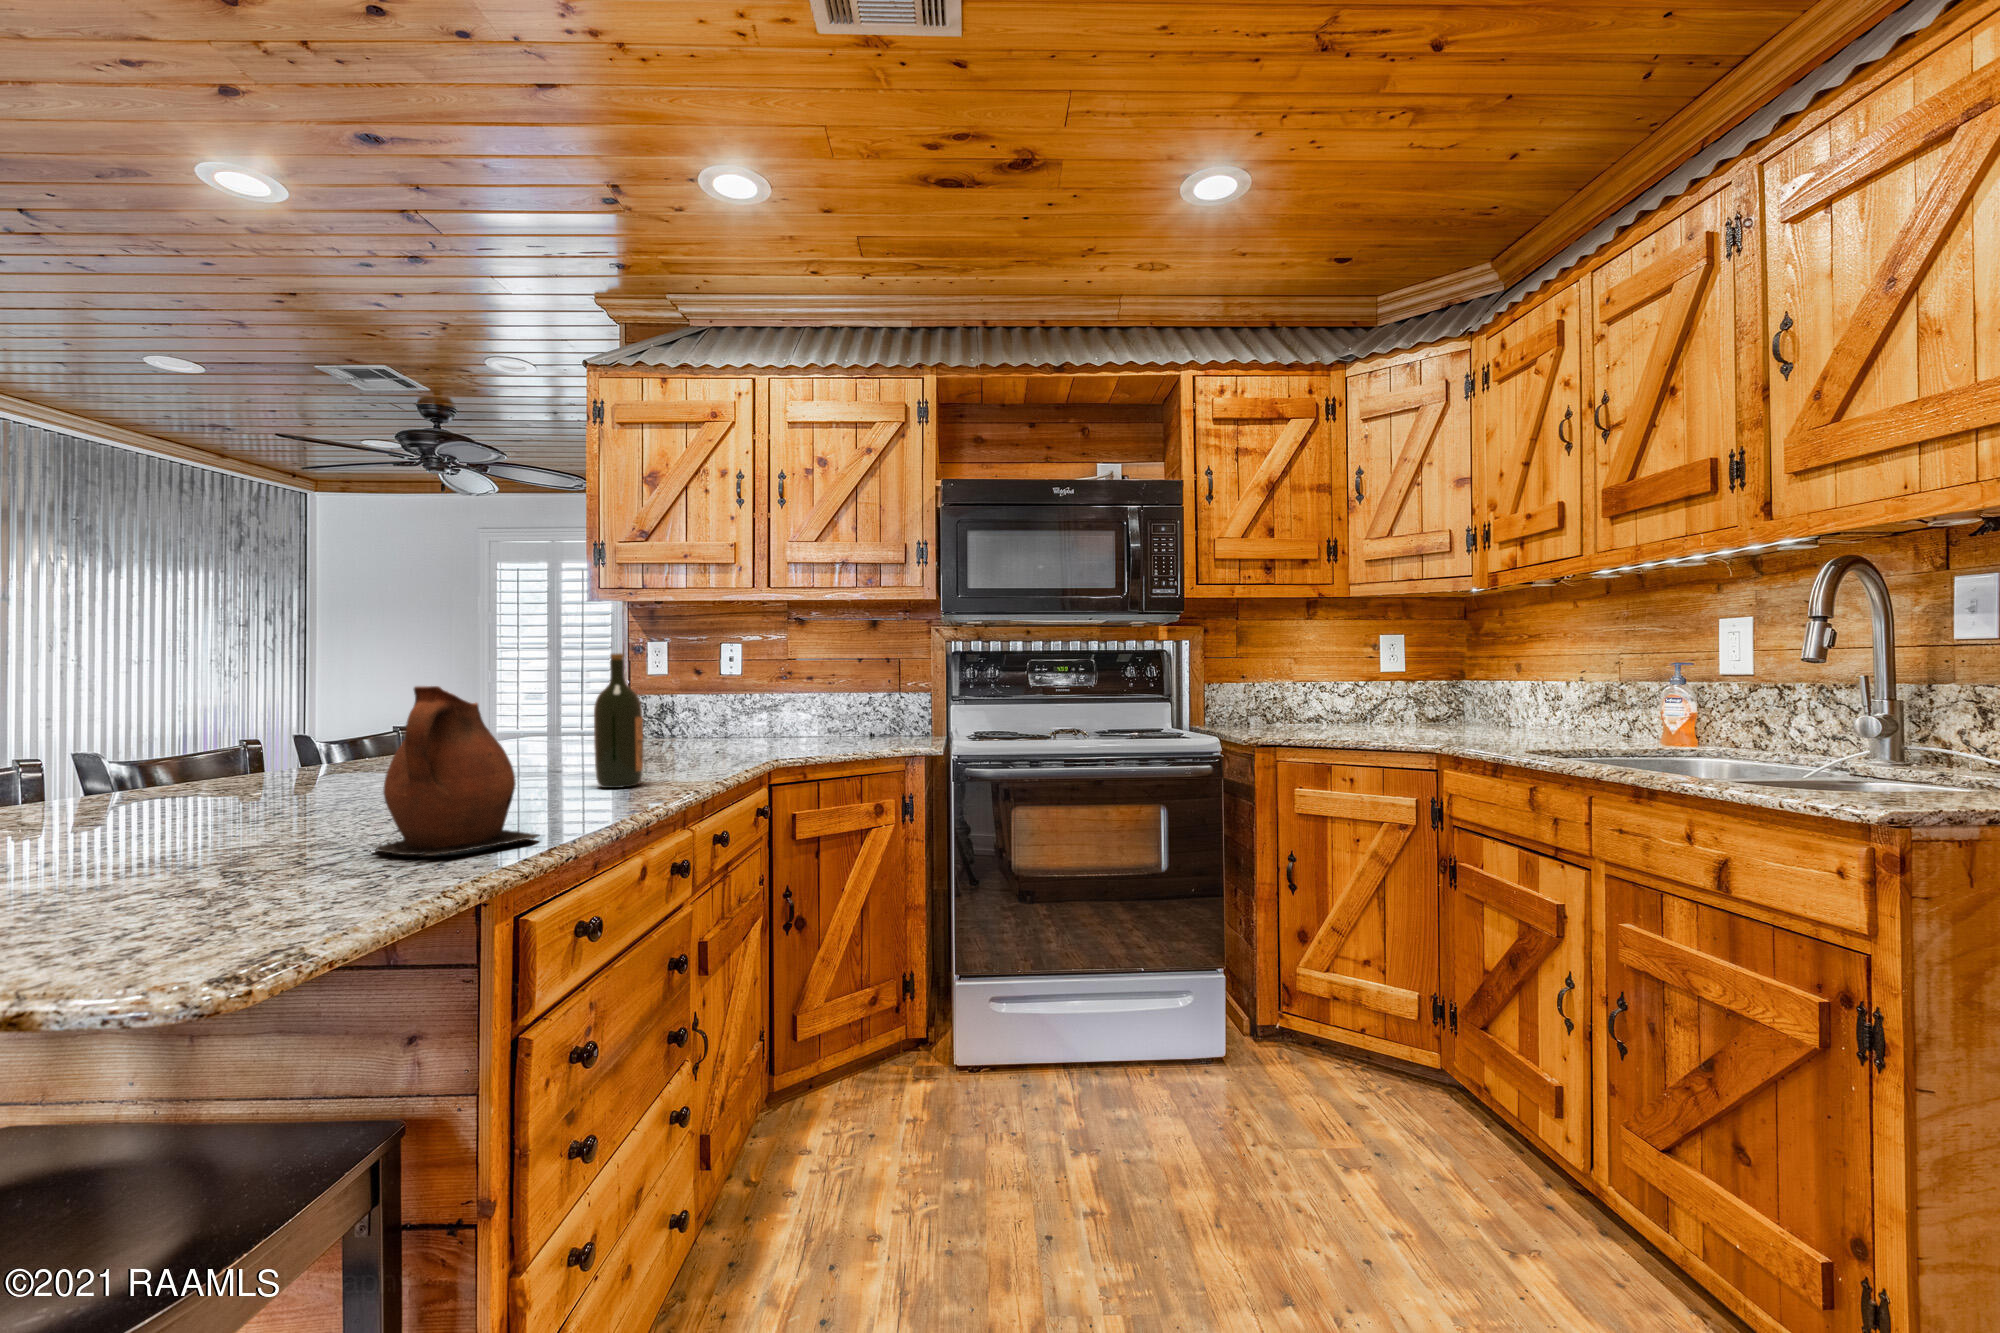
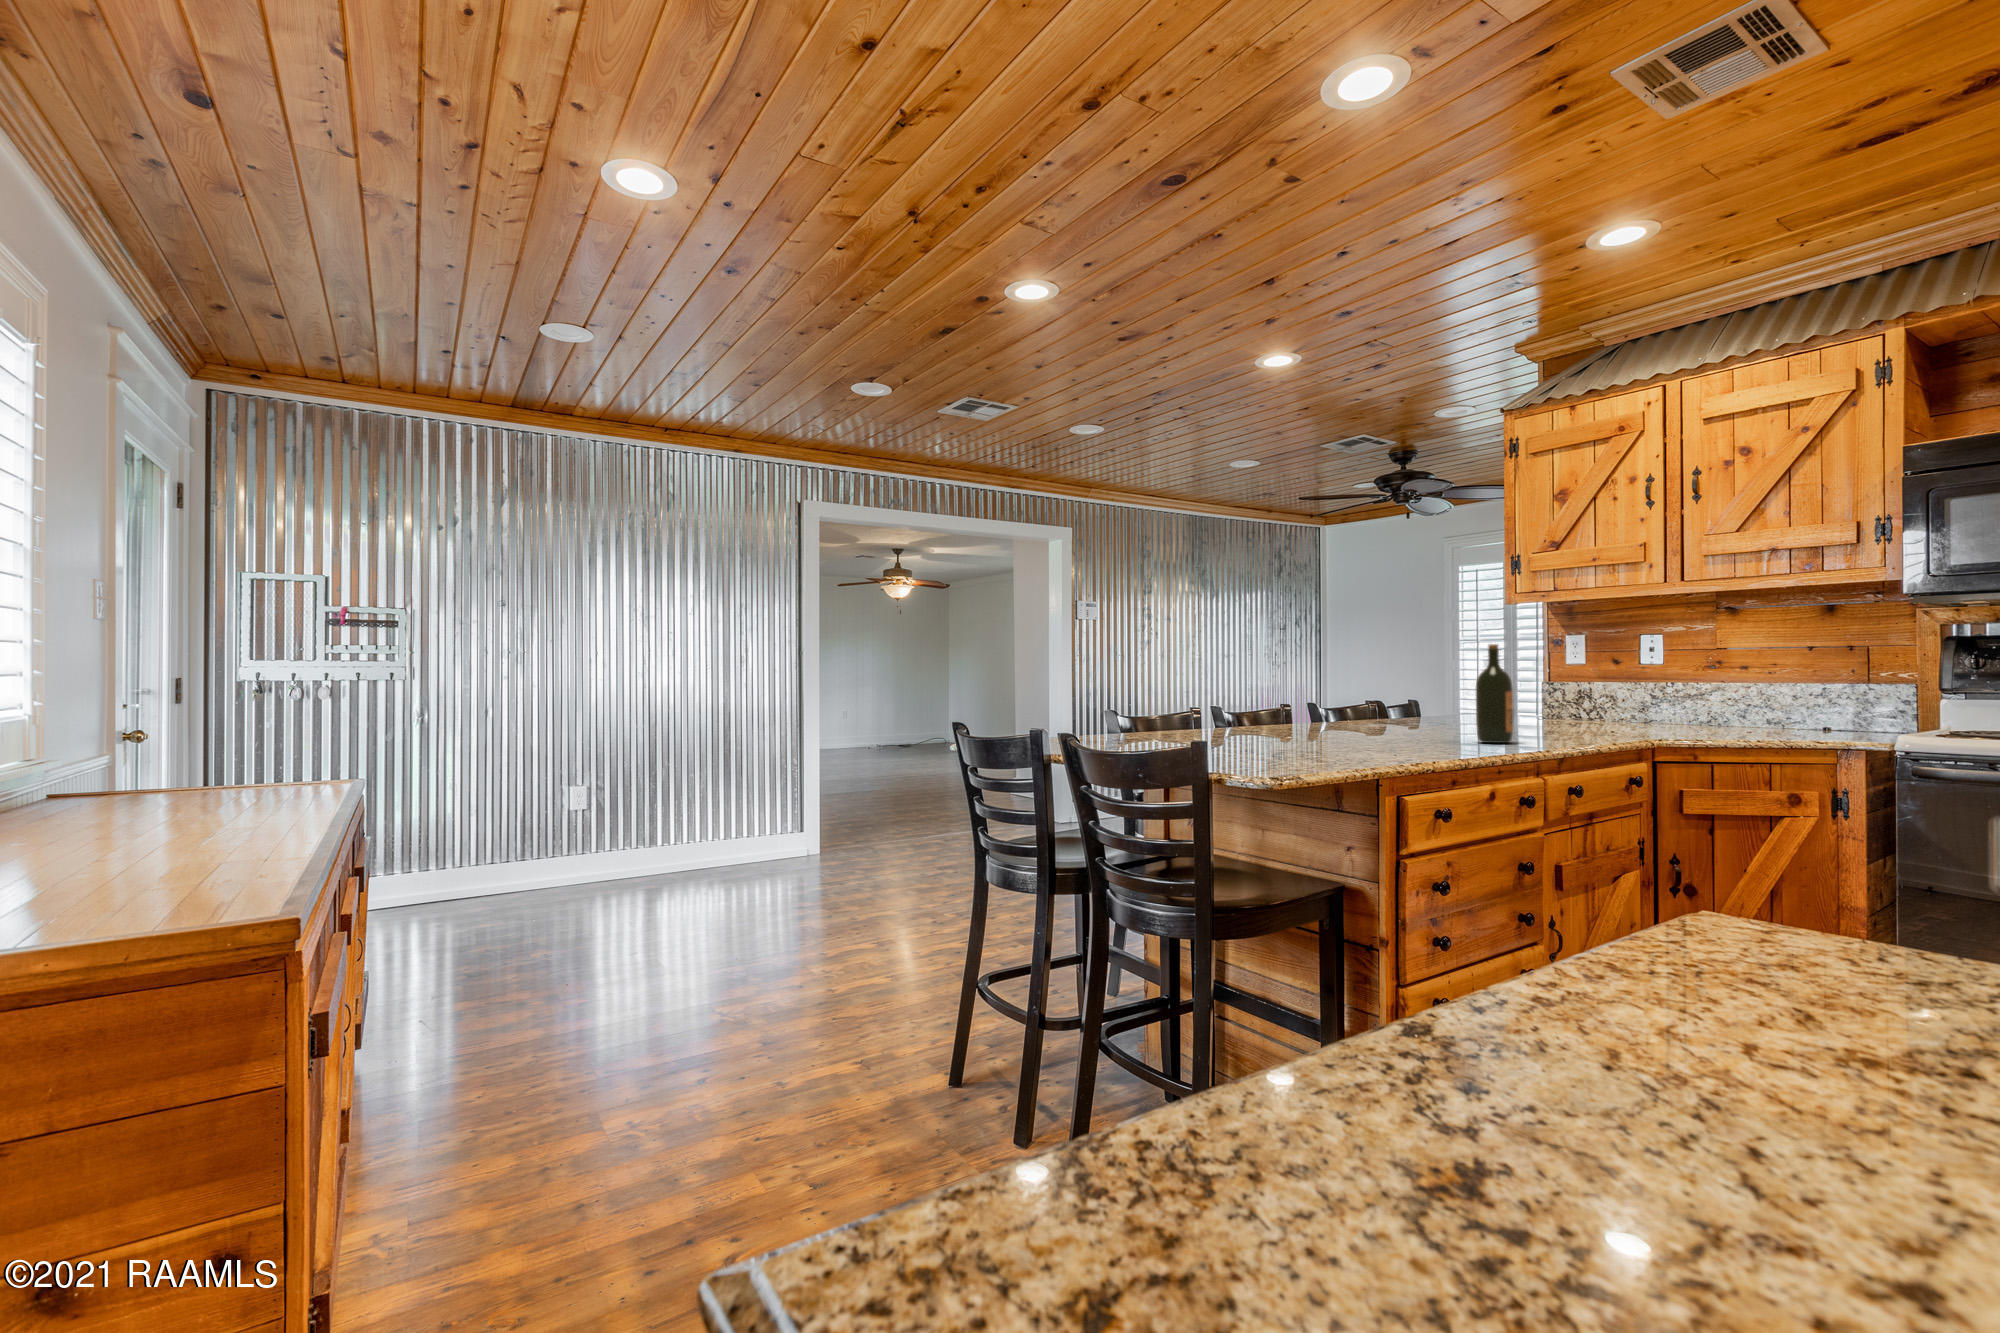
ceramic pitcher: present [373,686,538,857] -> none [1320,663,1414,759]

